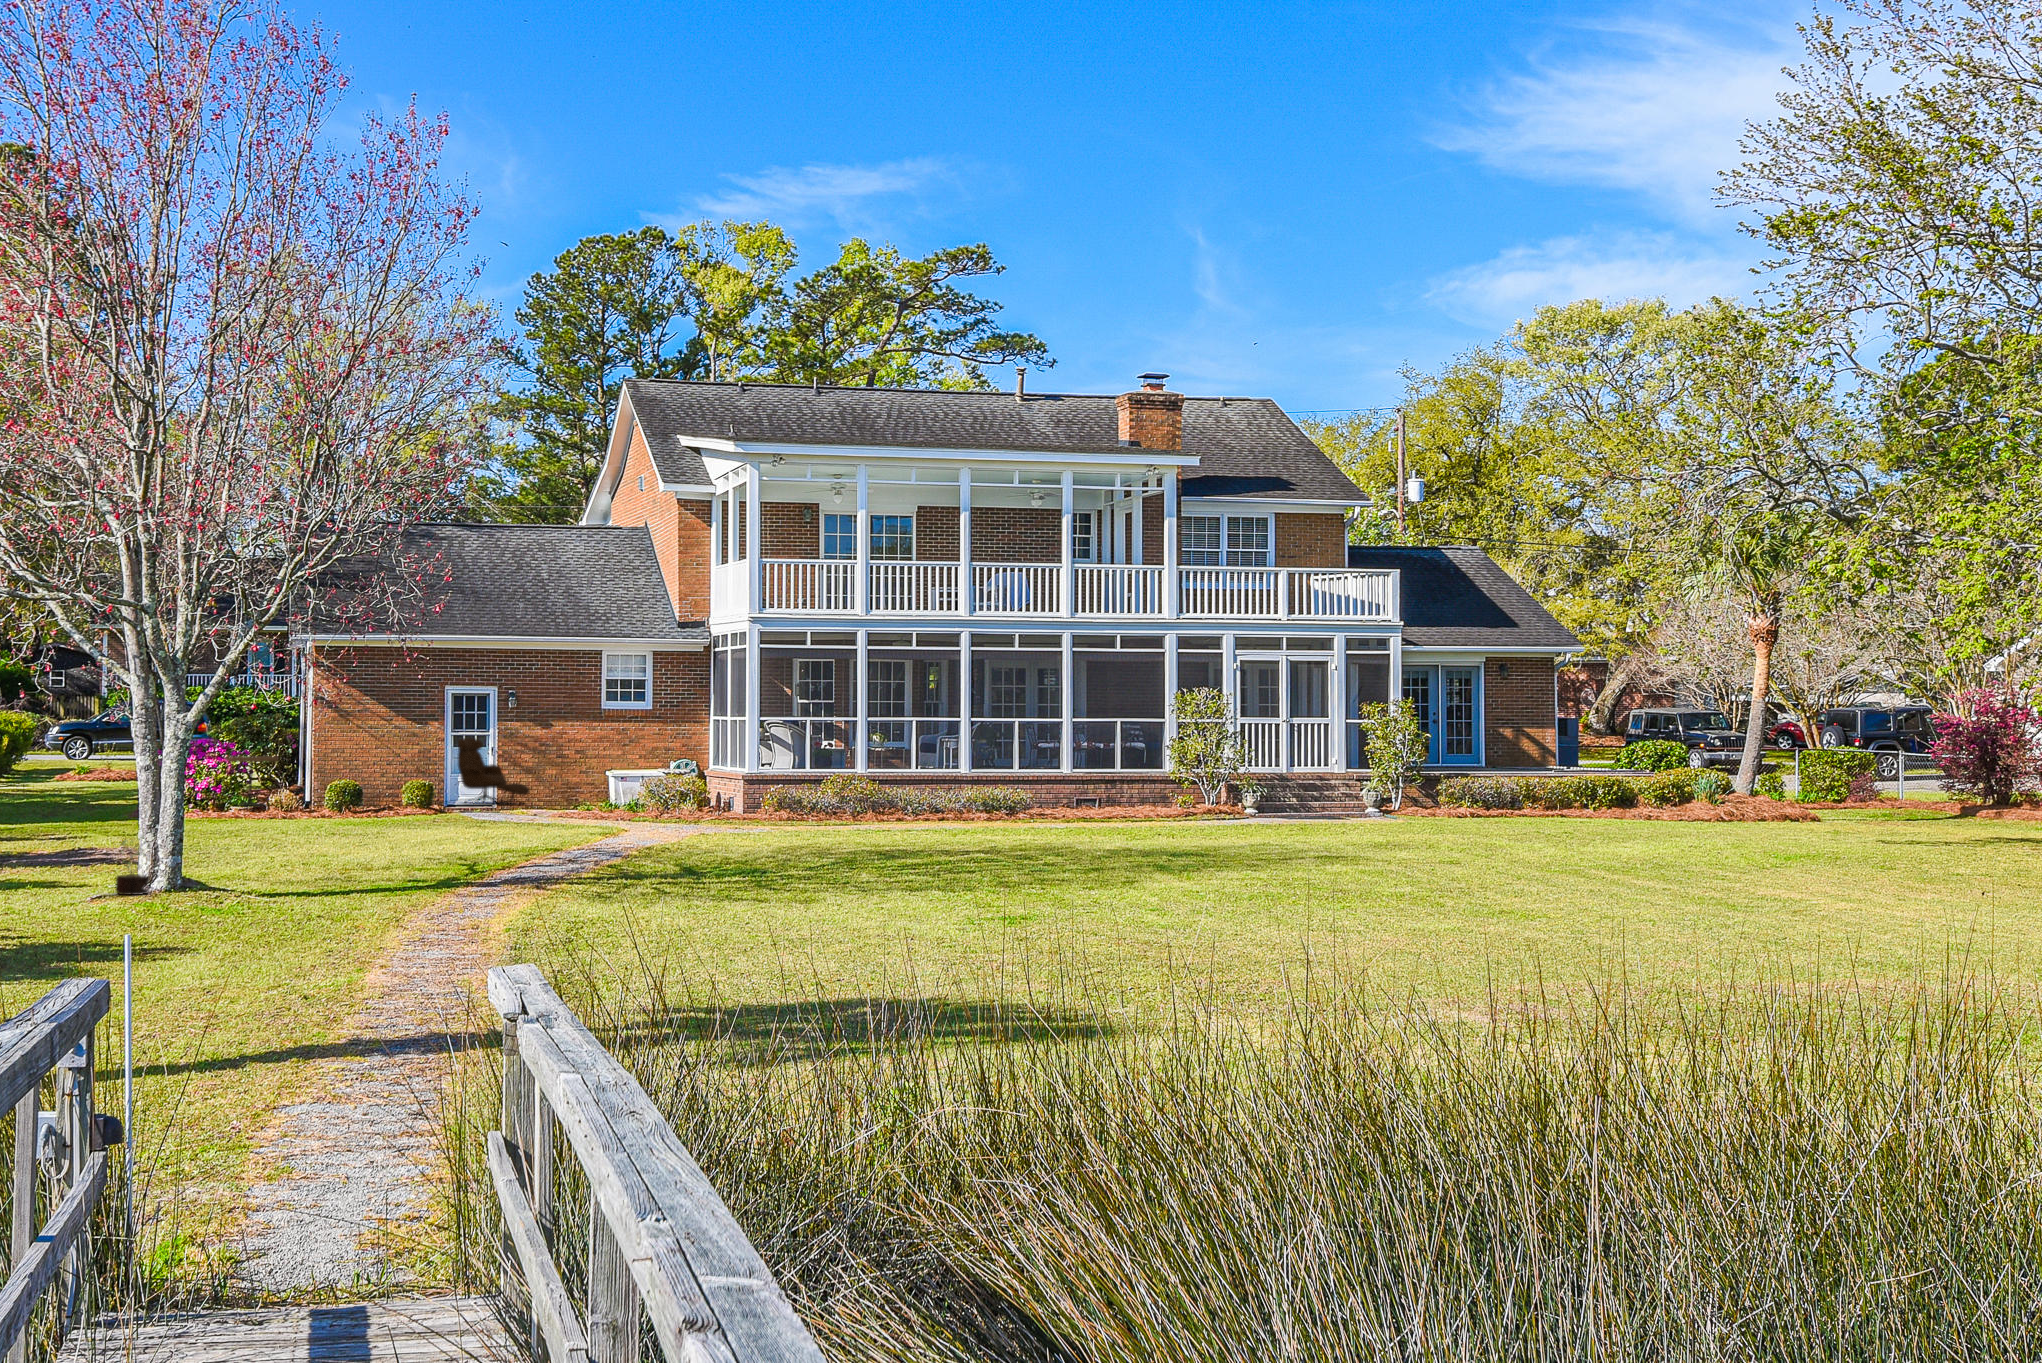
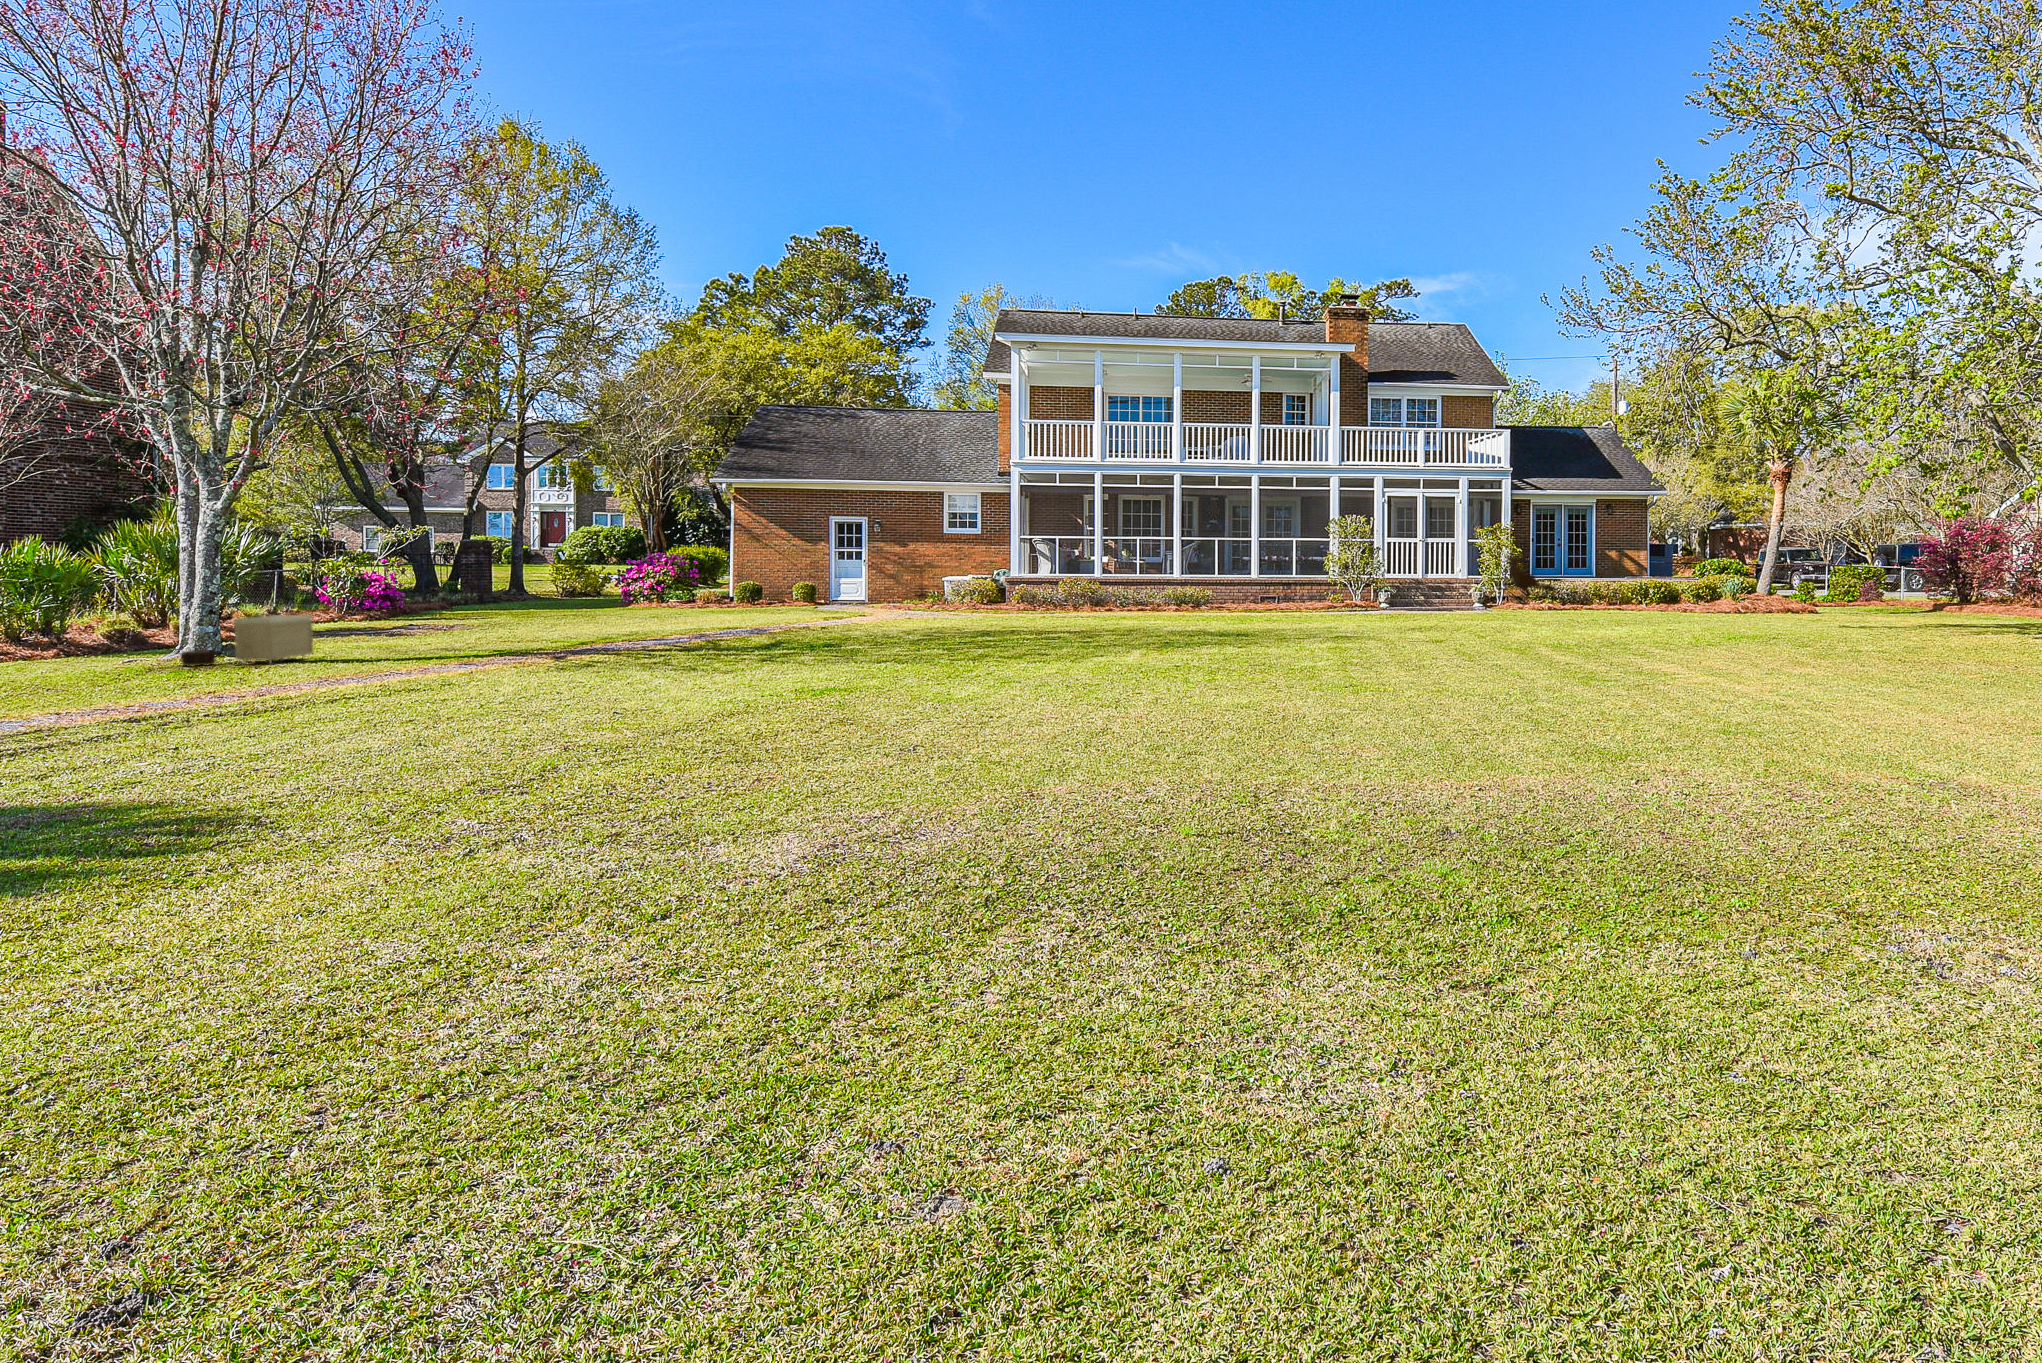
lounge chair: present [458,738,530,803] -> present [1509,556,1557,597]
side table: present [225,756,278,806] -> present [905,565,938,596]
storage bench: none [179,829,232,893] -> present [233,615,313,664]

